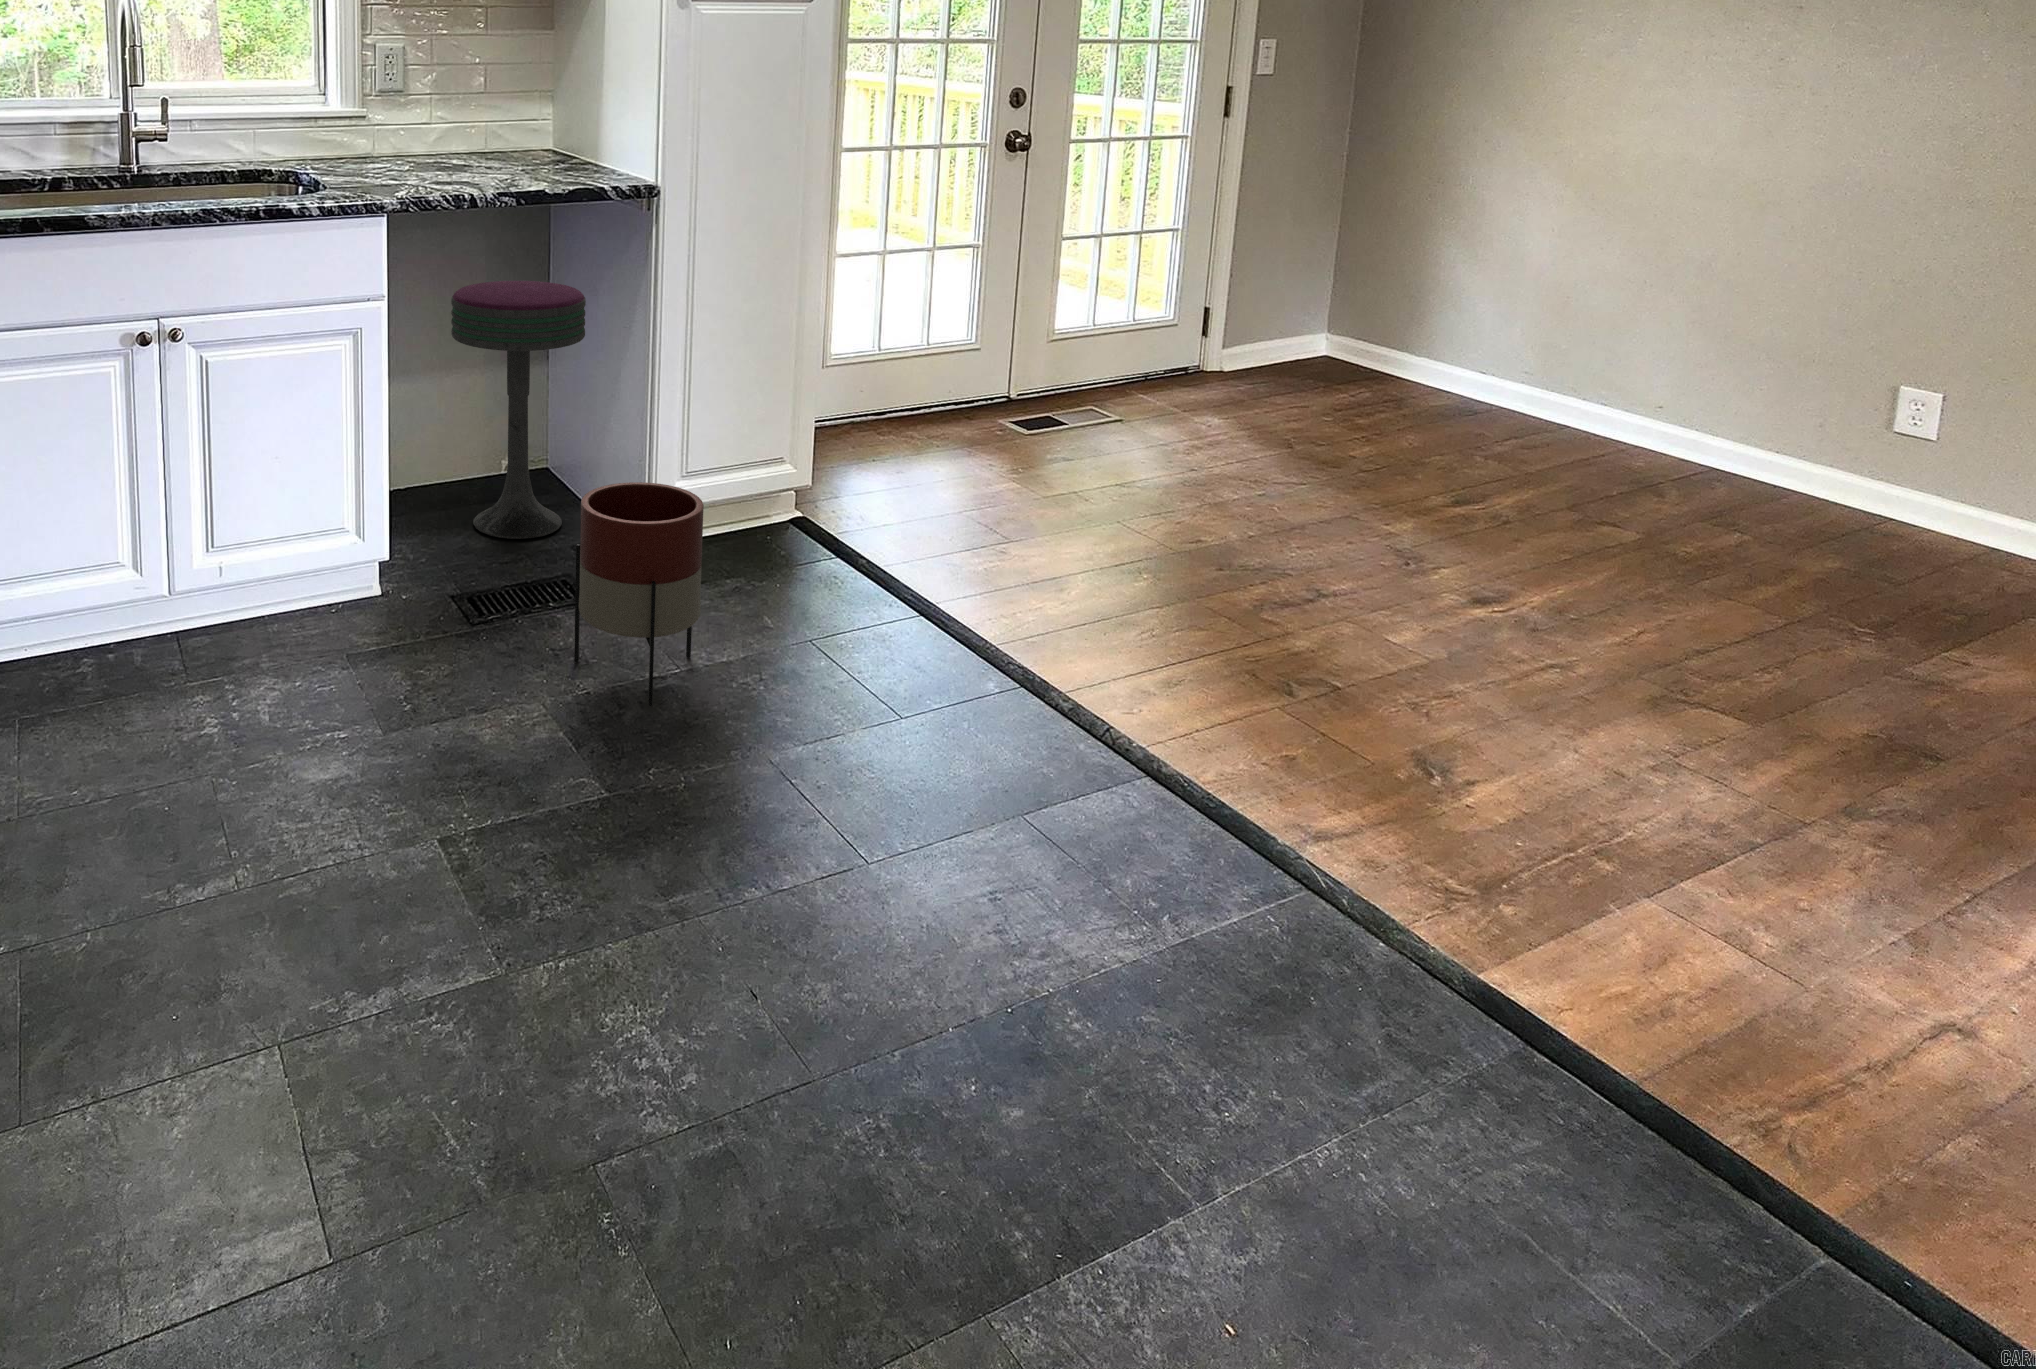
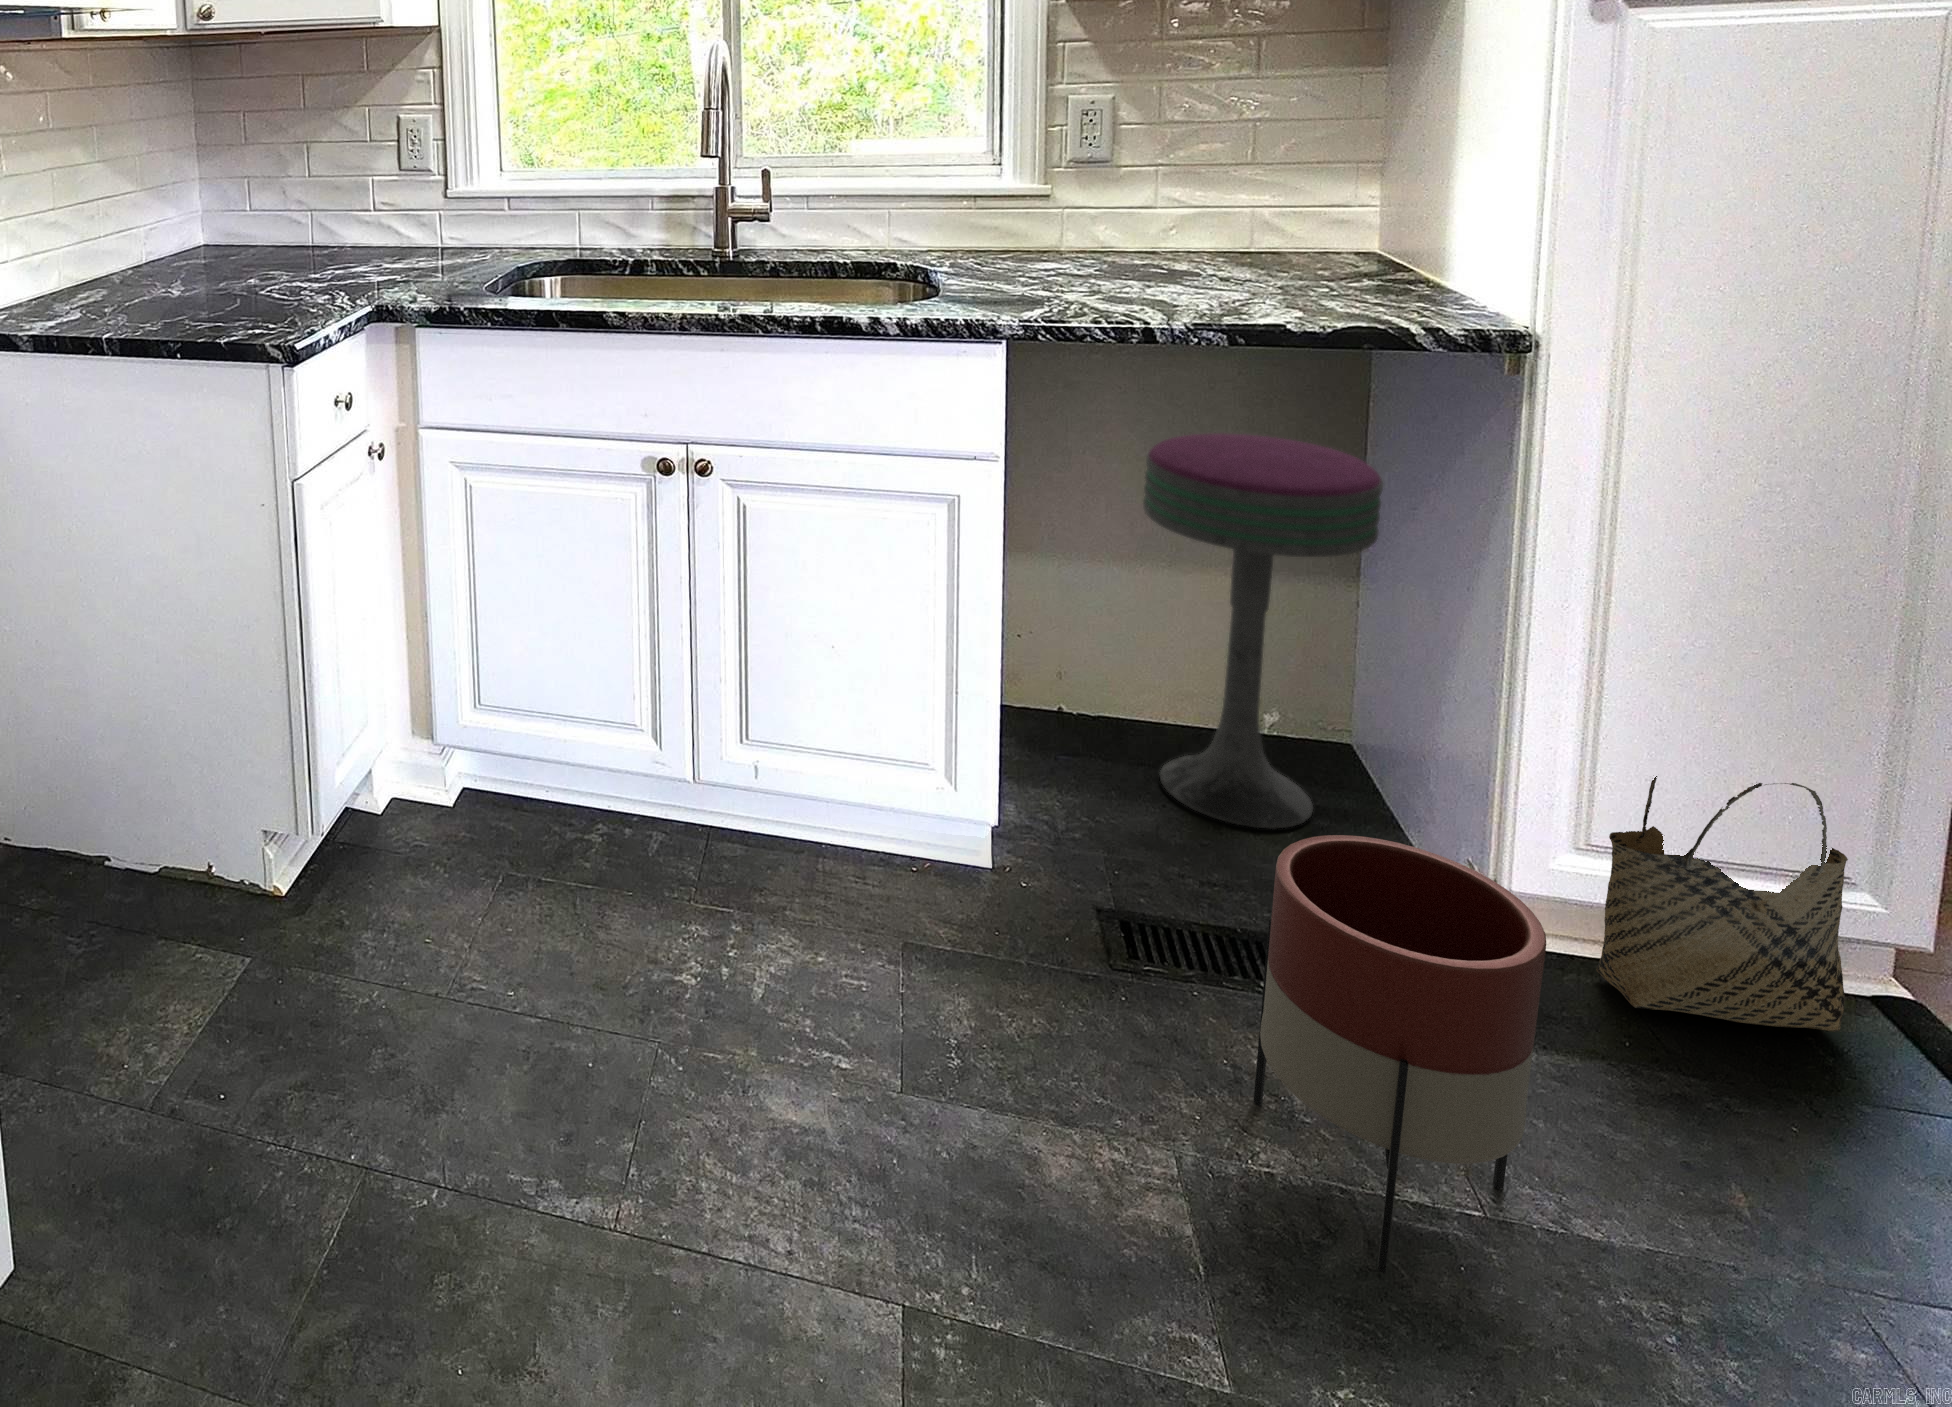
woven basket: none [708,409,804,566] -> present [1596,776,1848,1032]

